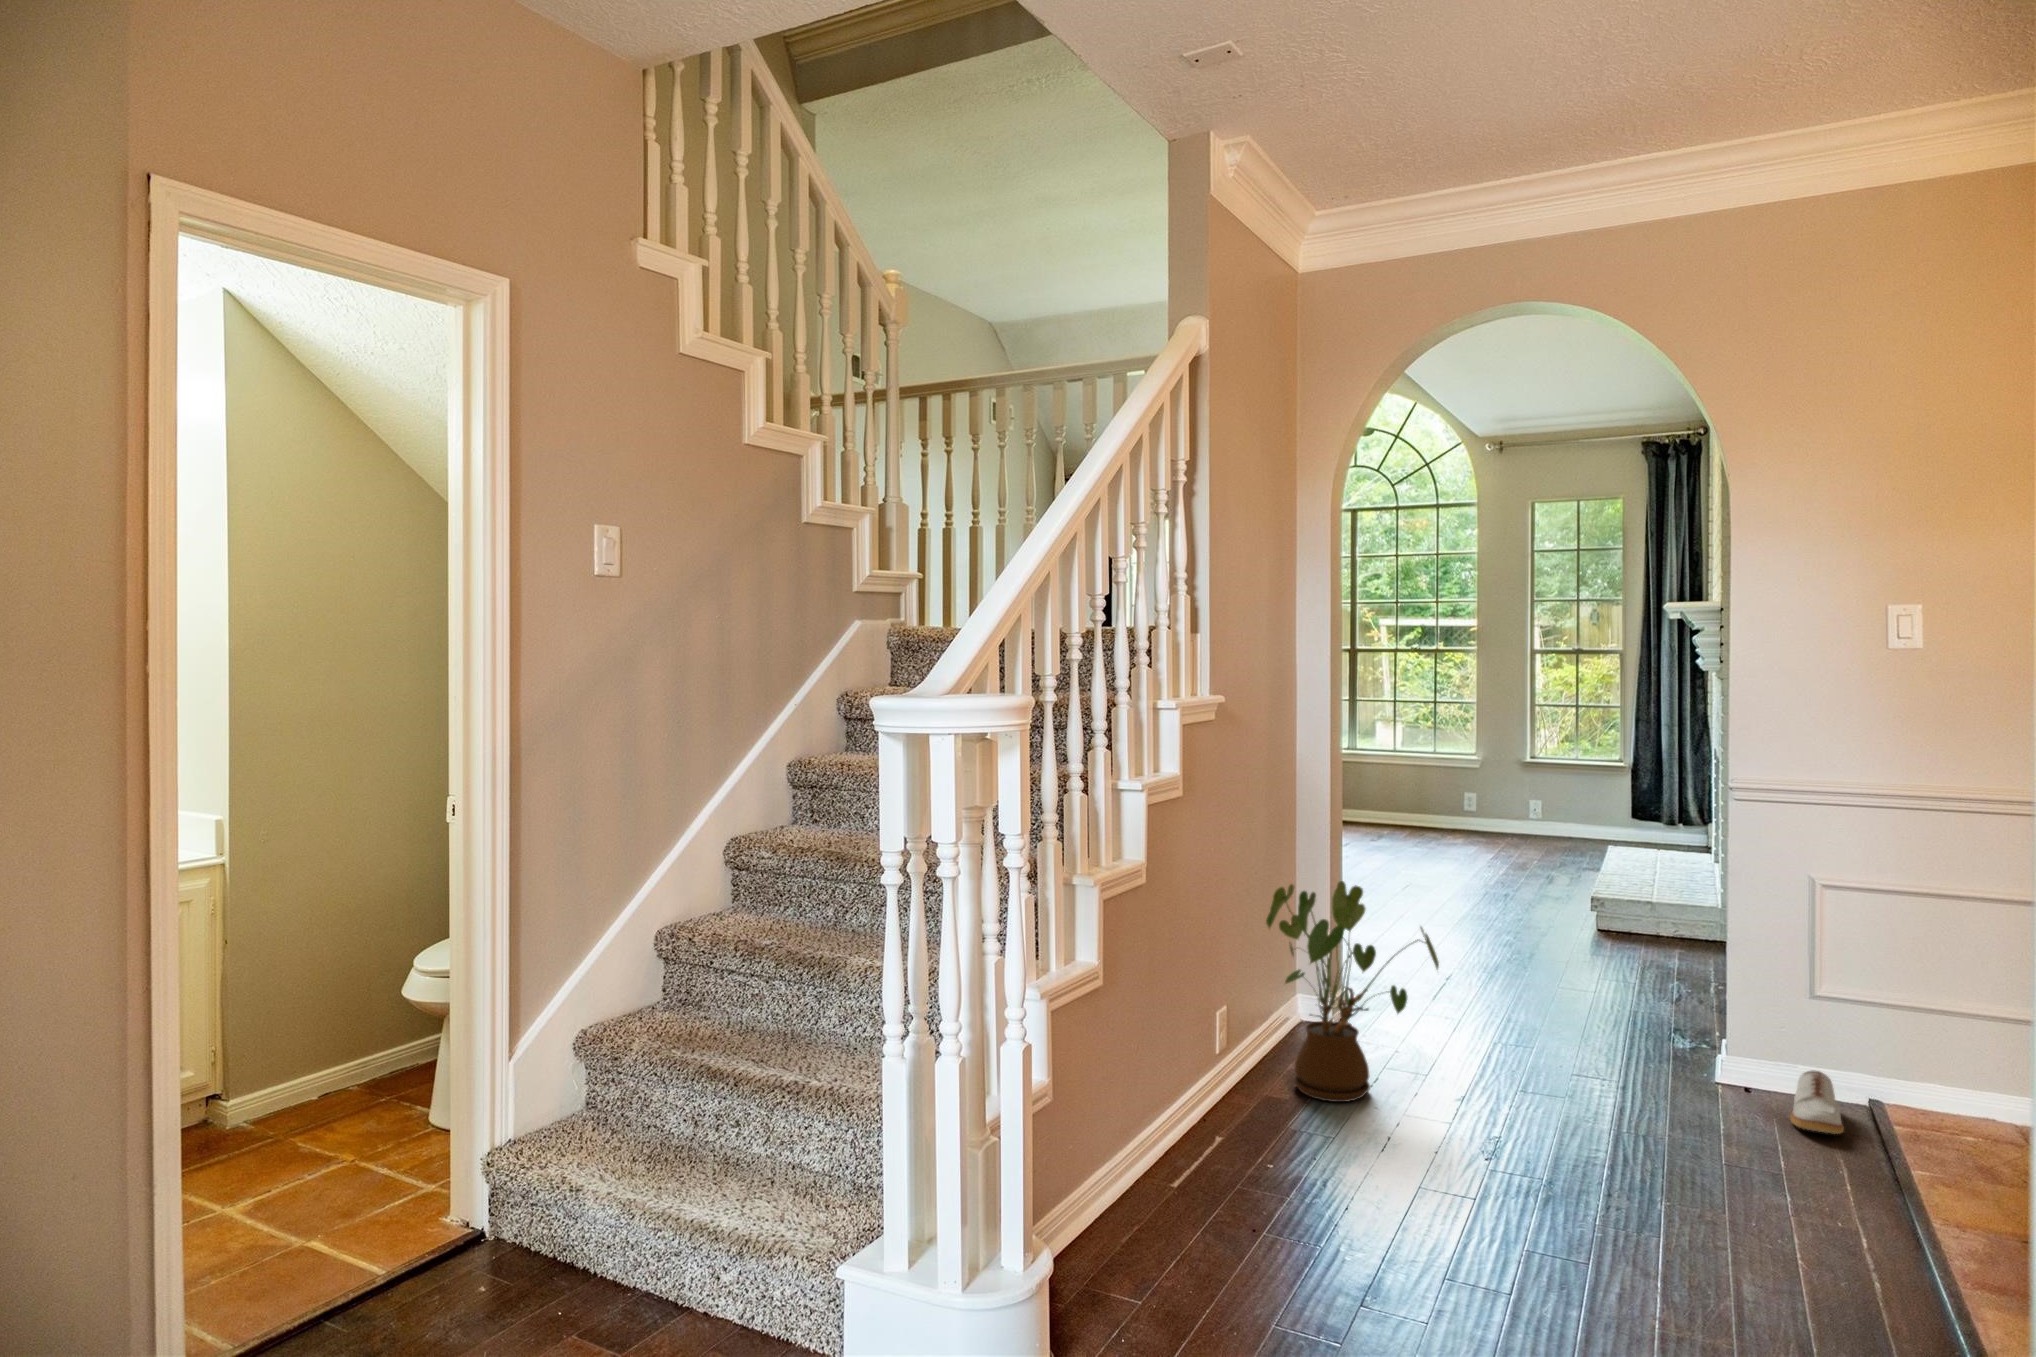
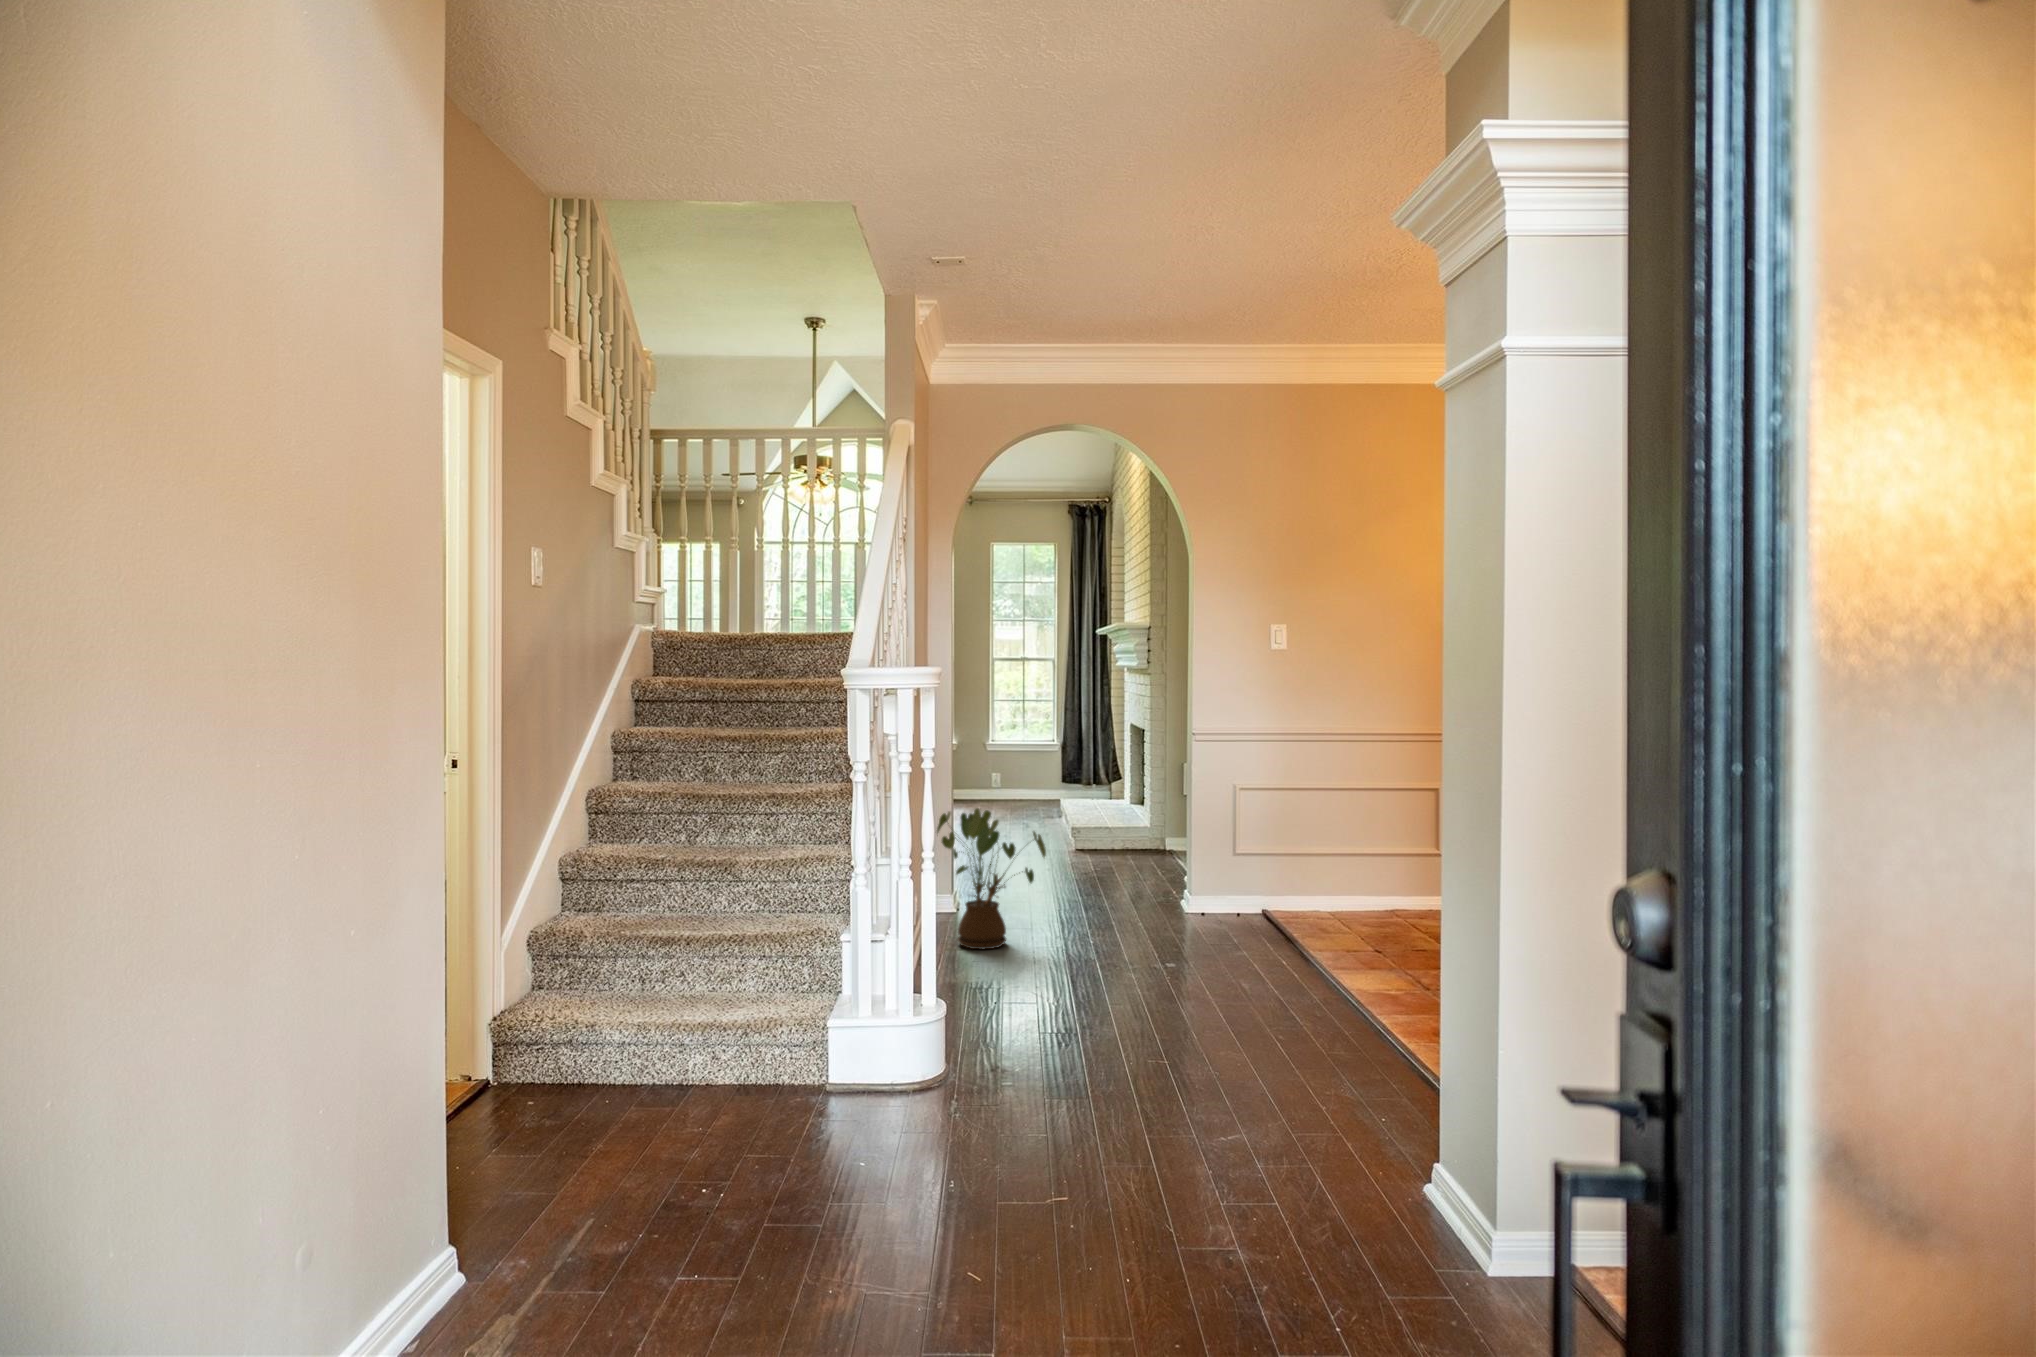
shoe: present [1790,1070,1844,1134] -> none [1228,898,1256,928]

